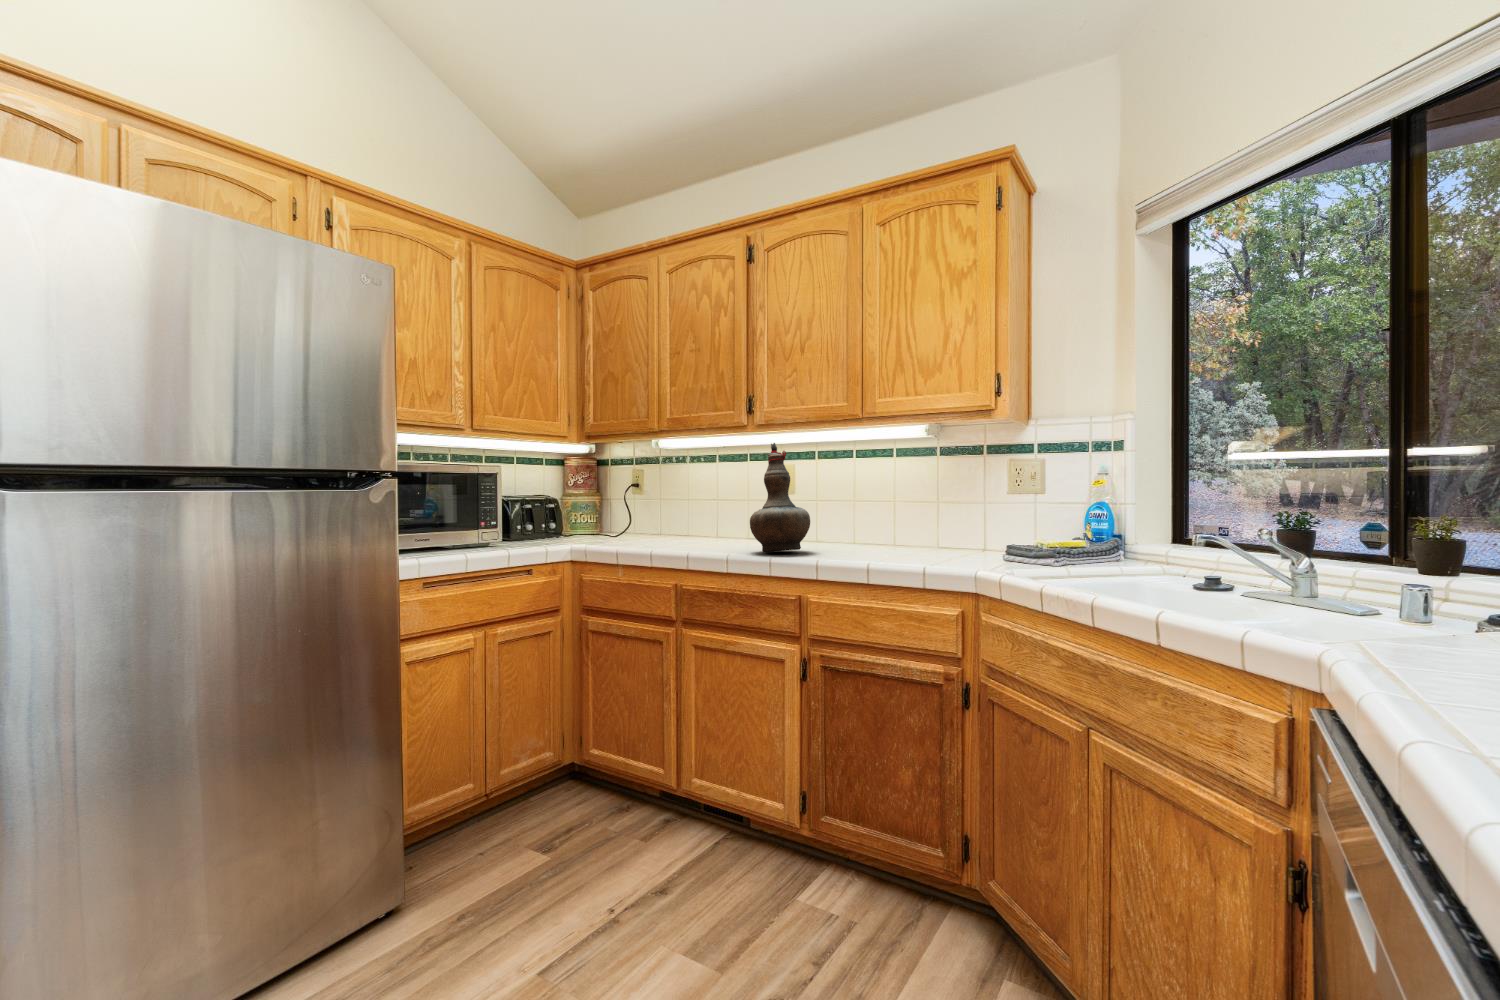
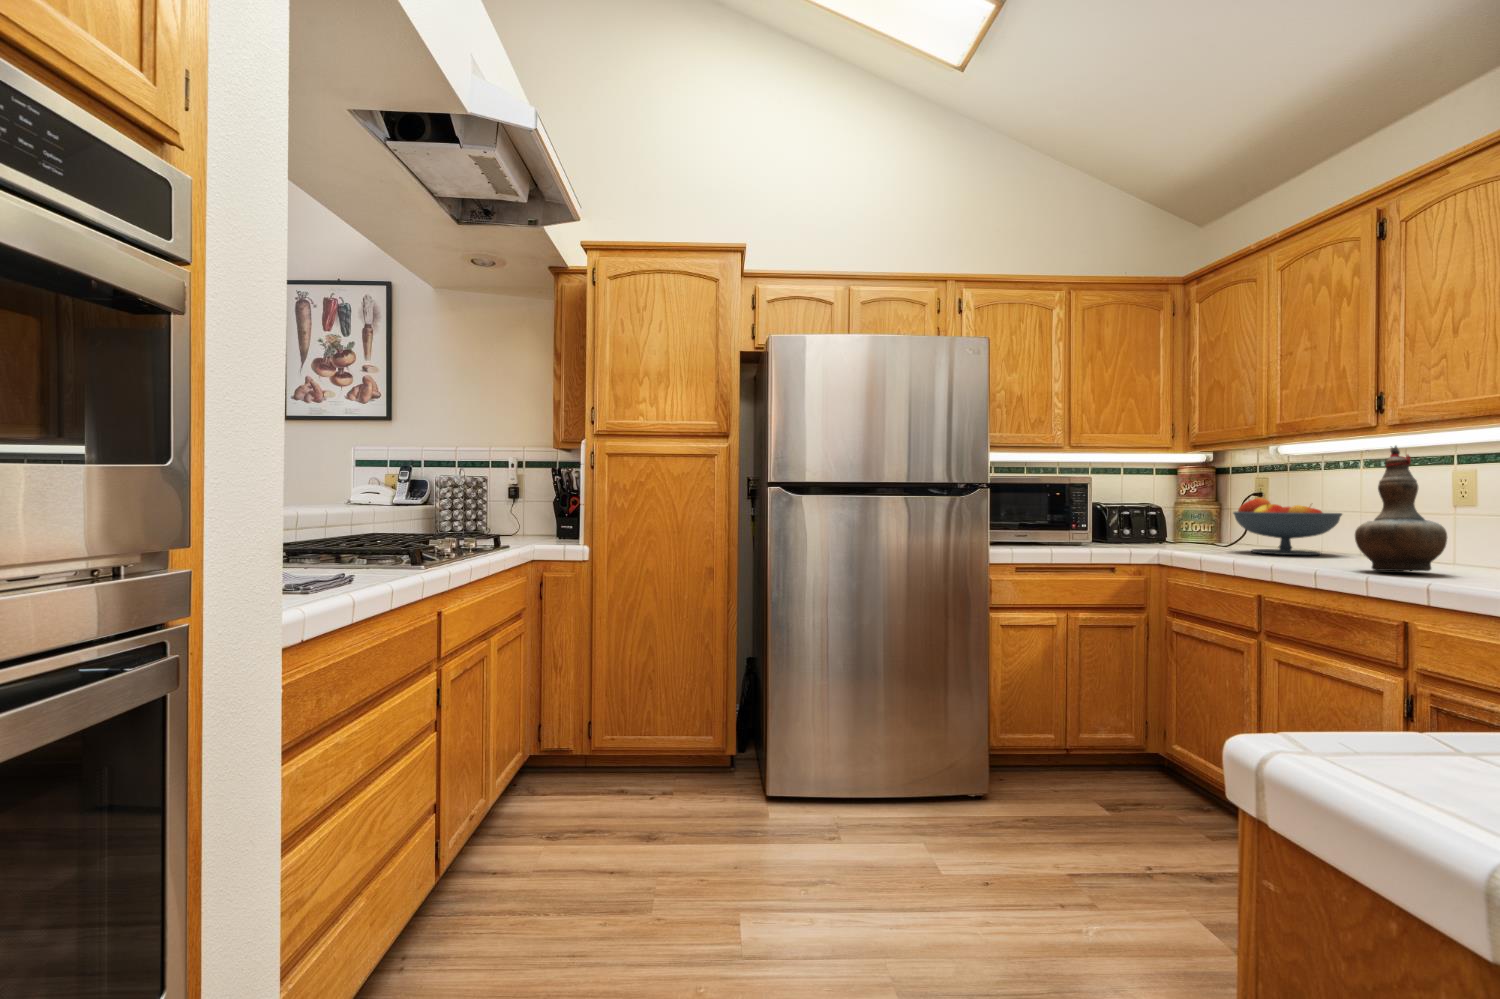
fruit bowl: none [631,488,714,541] -> present [1233,498,1342,555]

